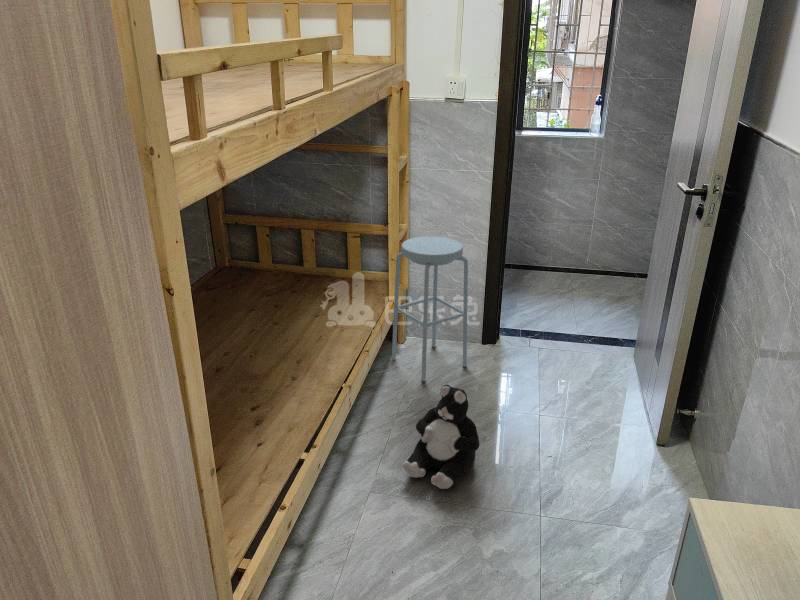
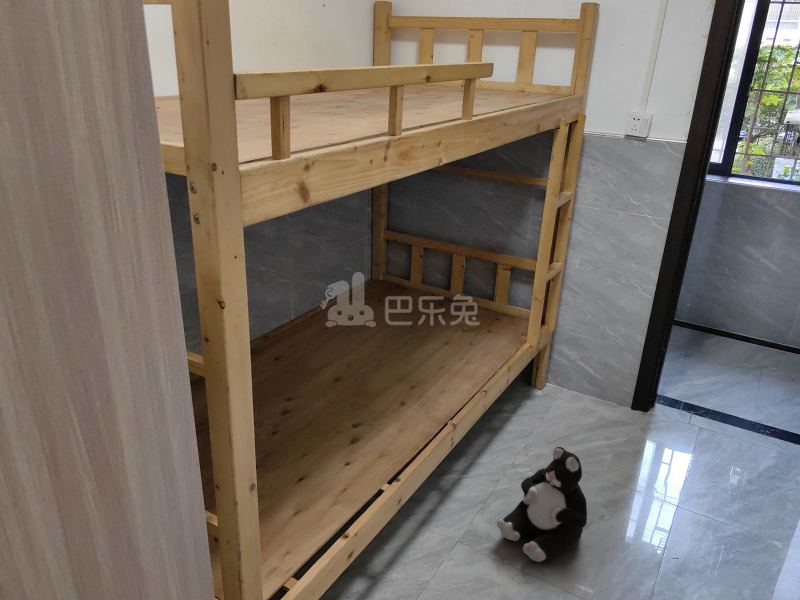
stool: present [392,236,468,381] -> none [524,280,622,436]

